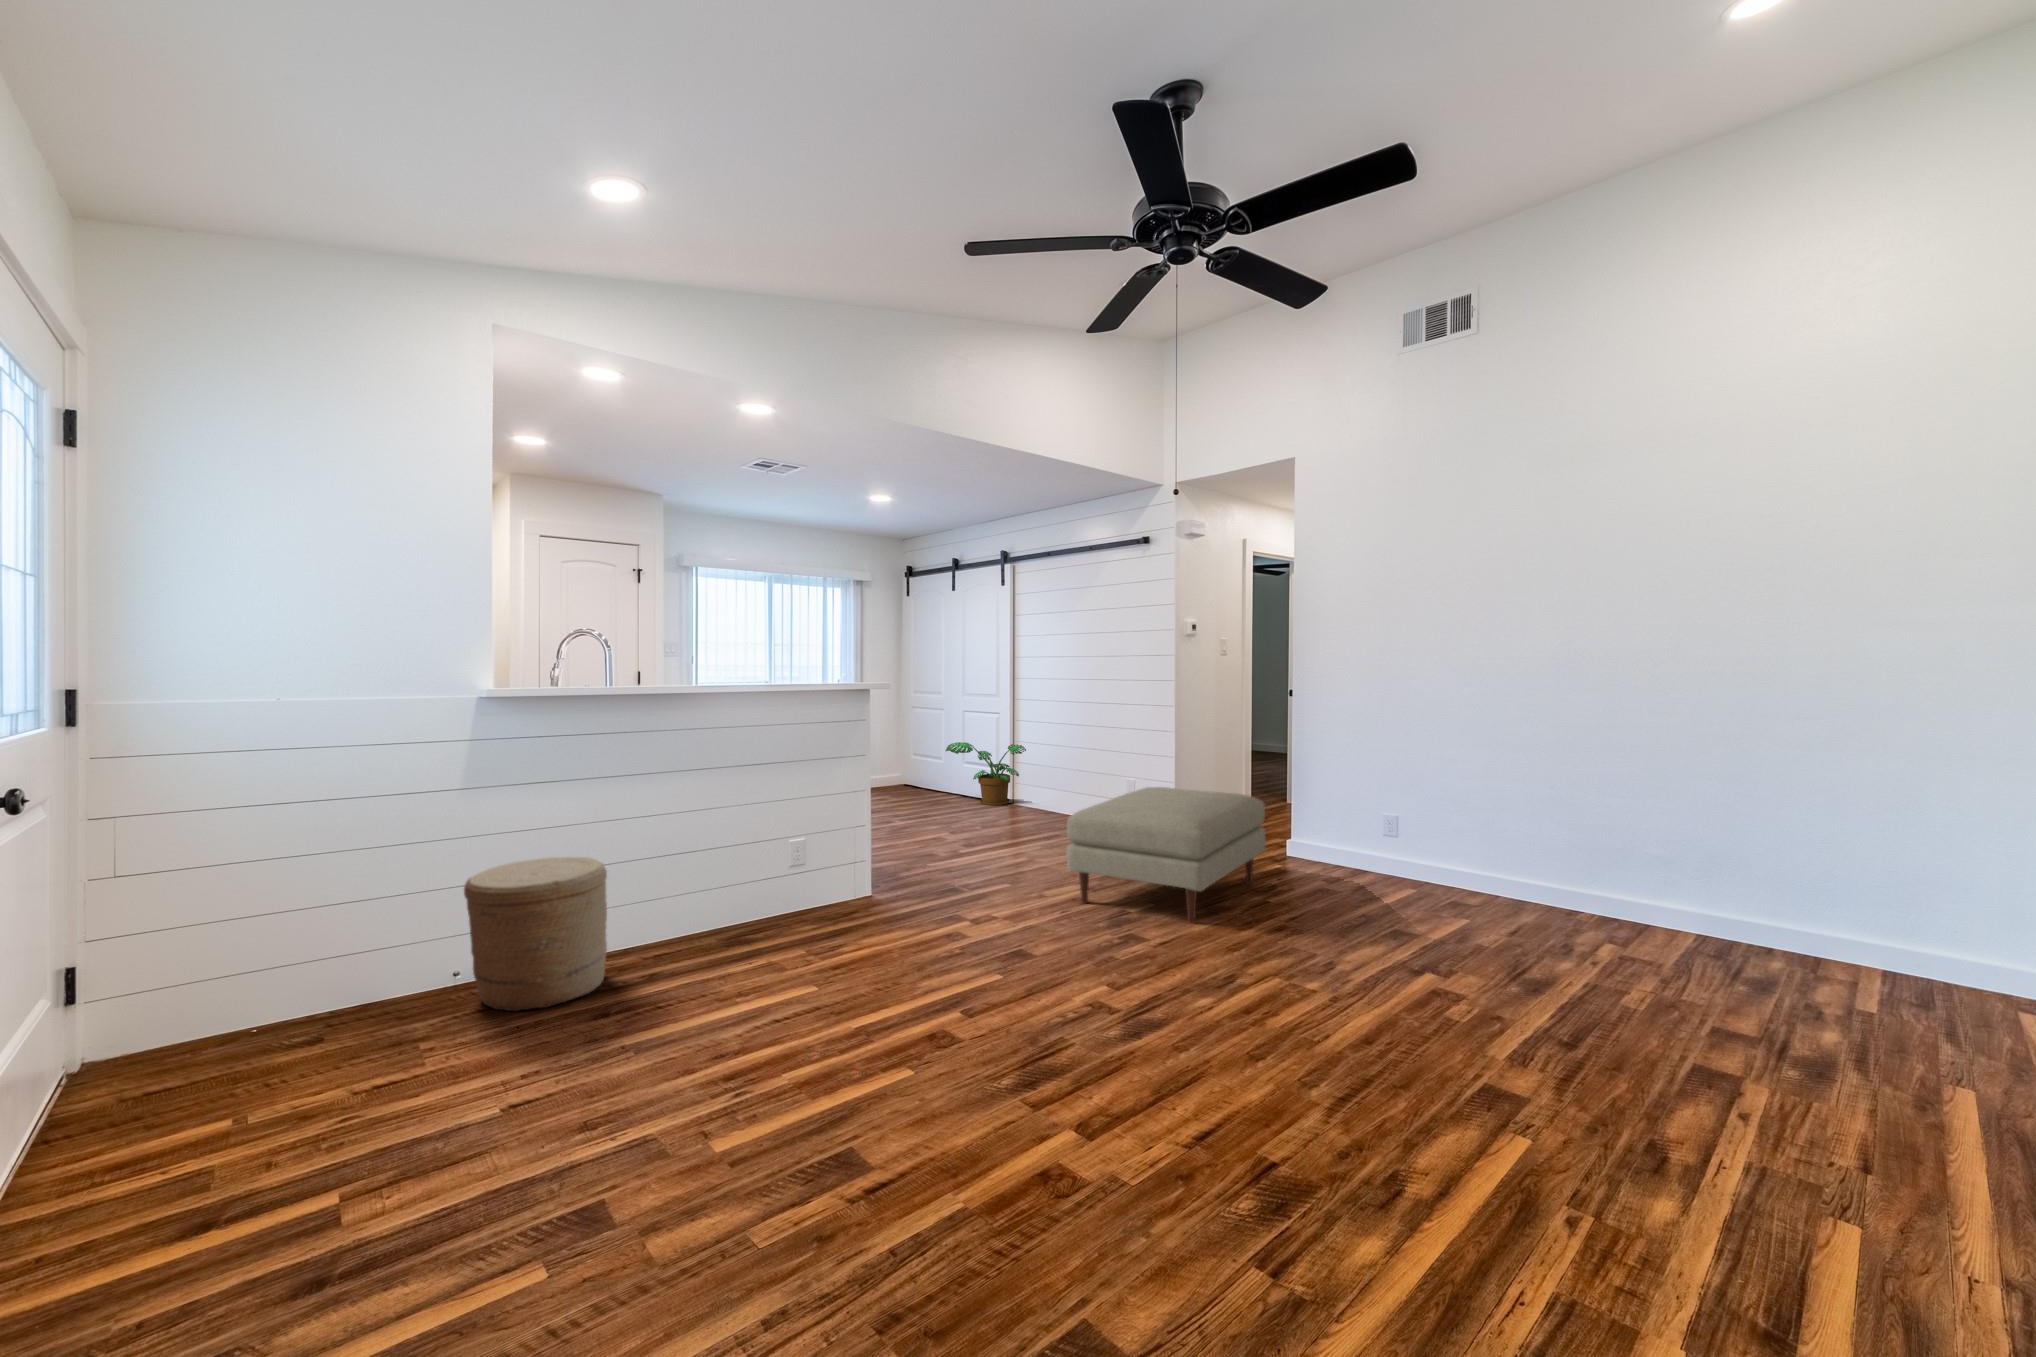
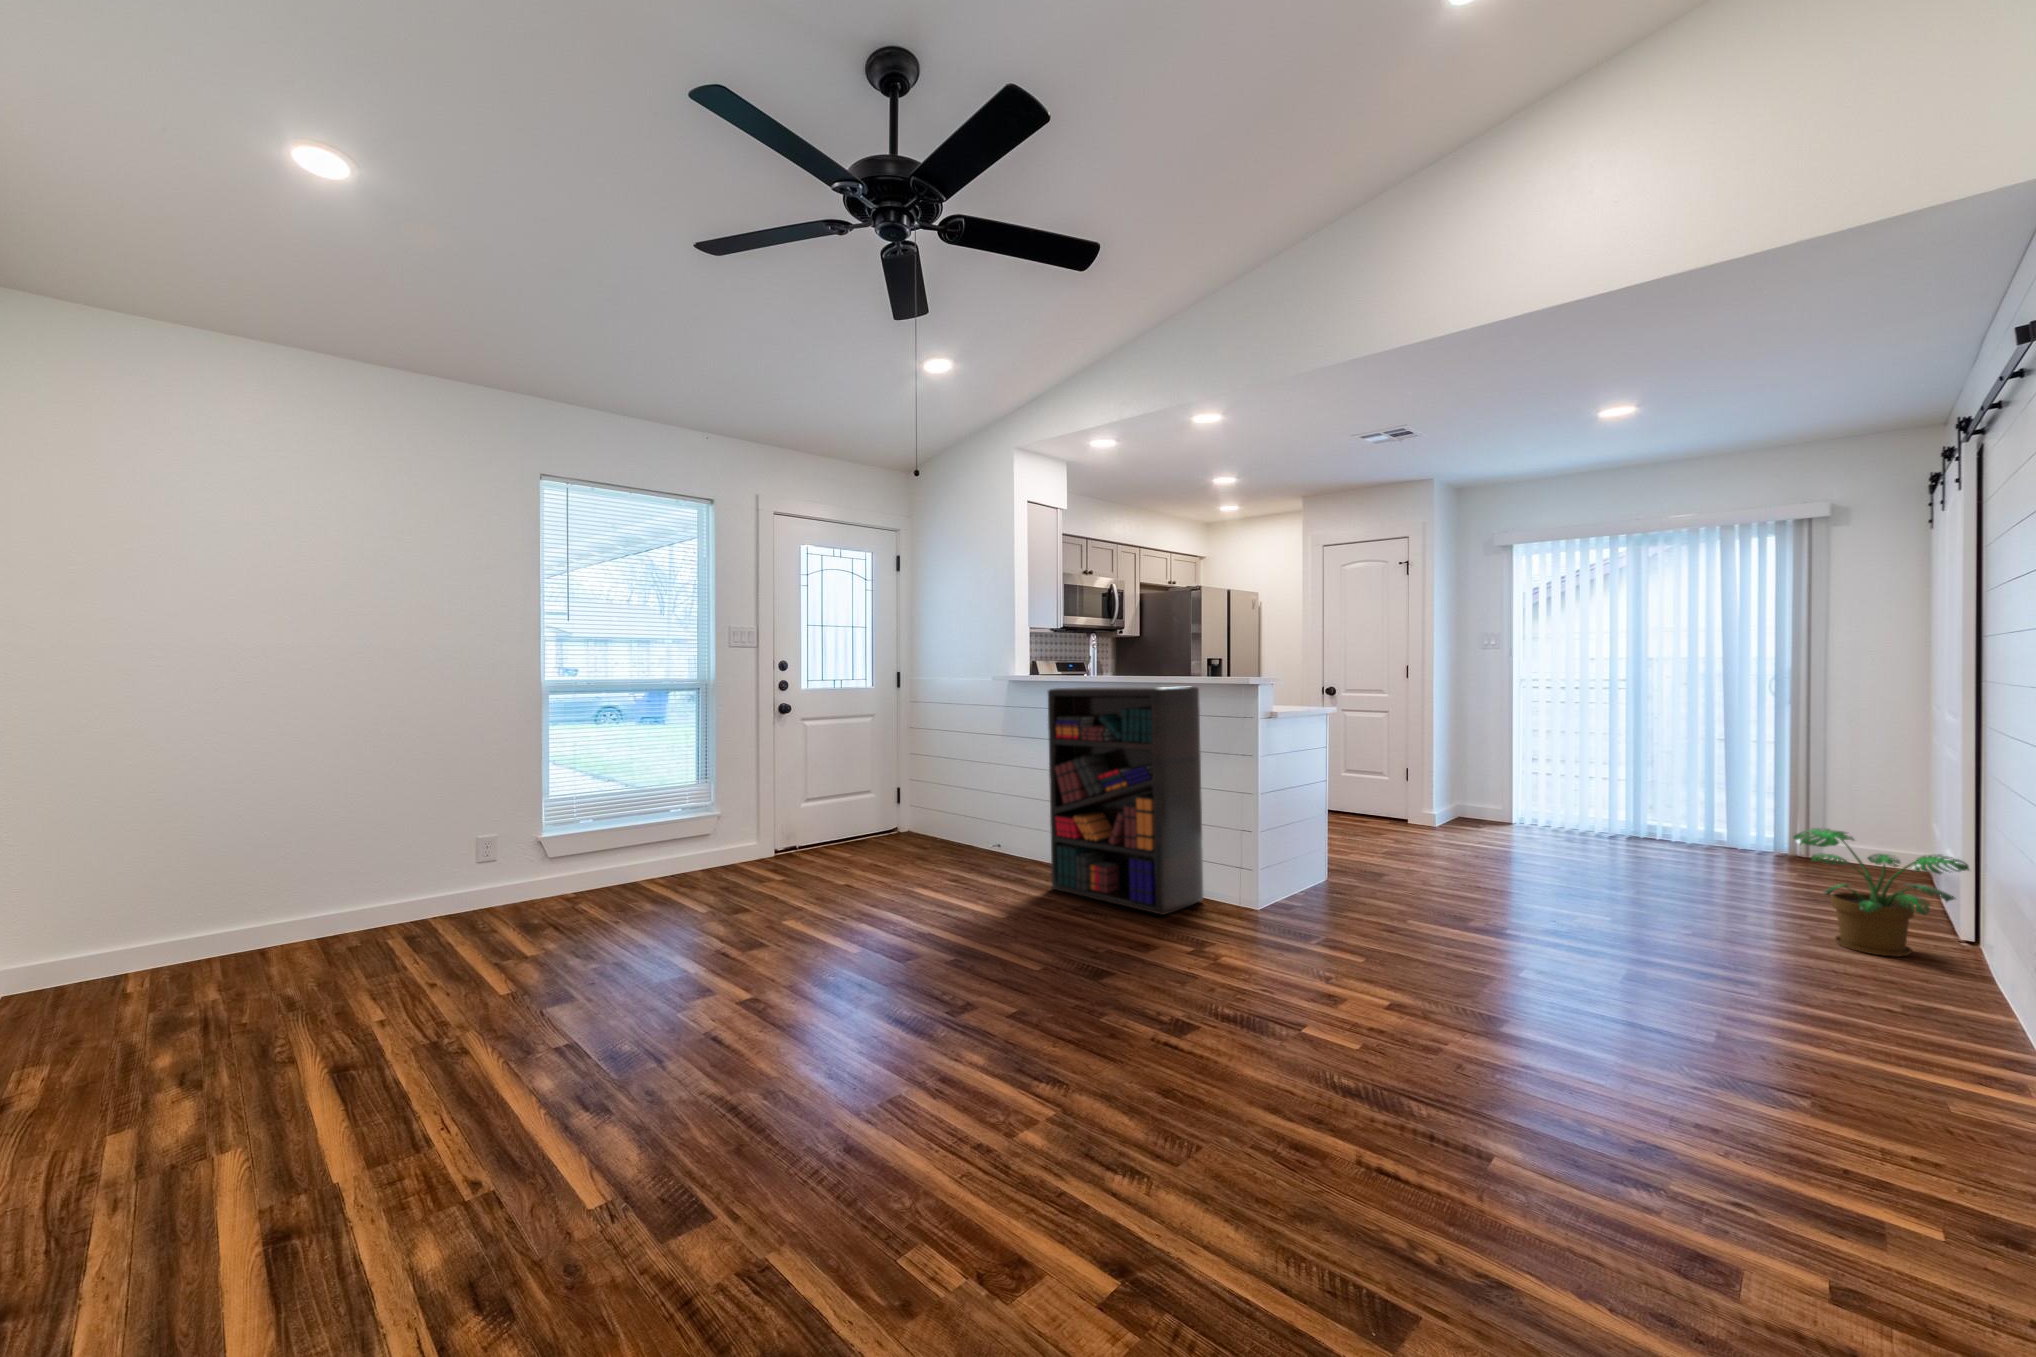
bookshelf: none [643,672,851,967] -> present [1048,687,1204,915]
ottoman: present [1067,787,1265,924] -> none [1248,885,1587,1152]
woven basket: present [464,857,607,1011] -> none [971,792,1047,877]

